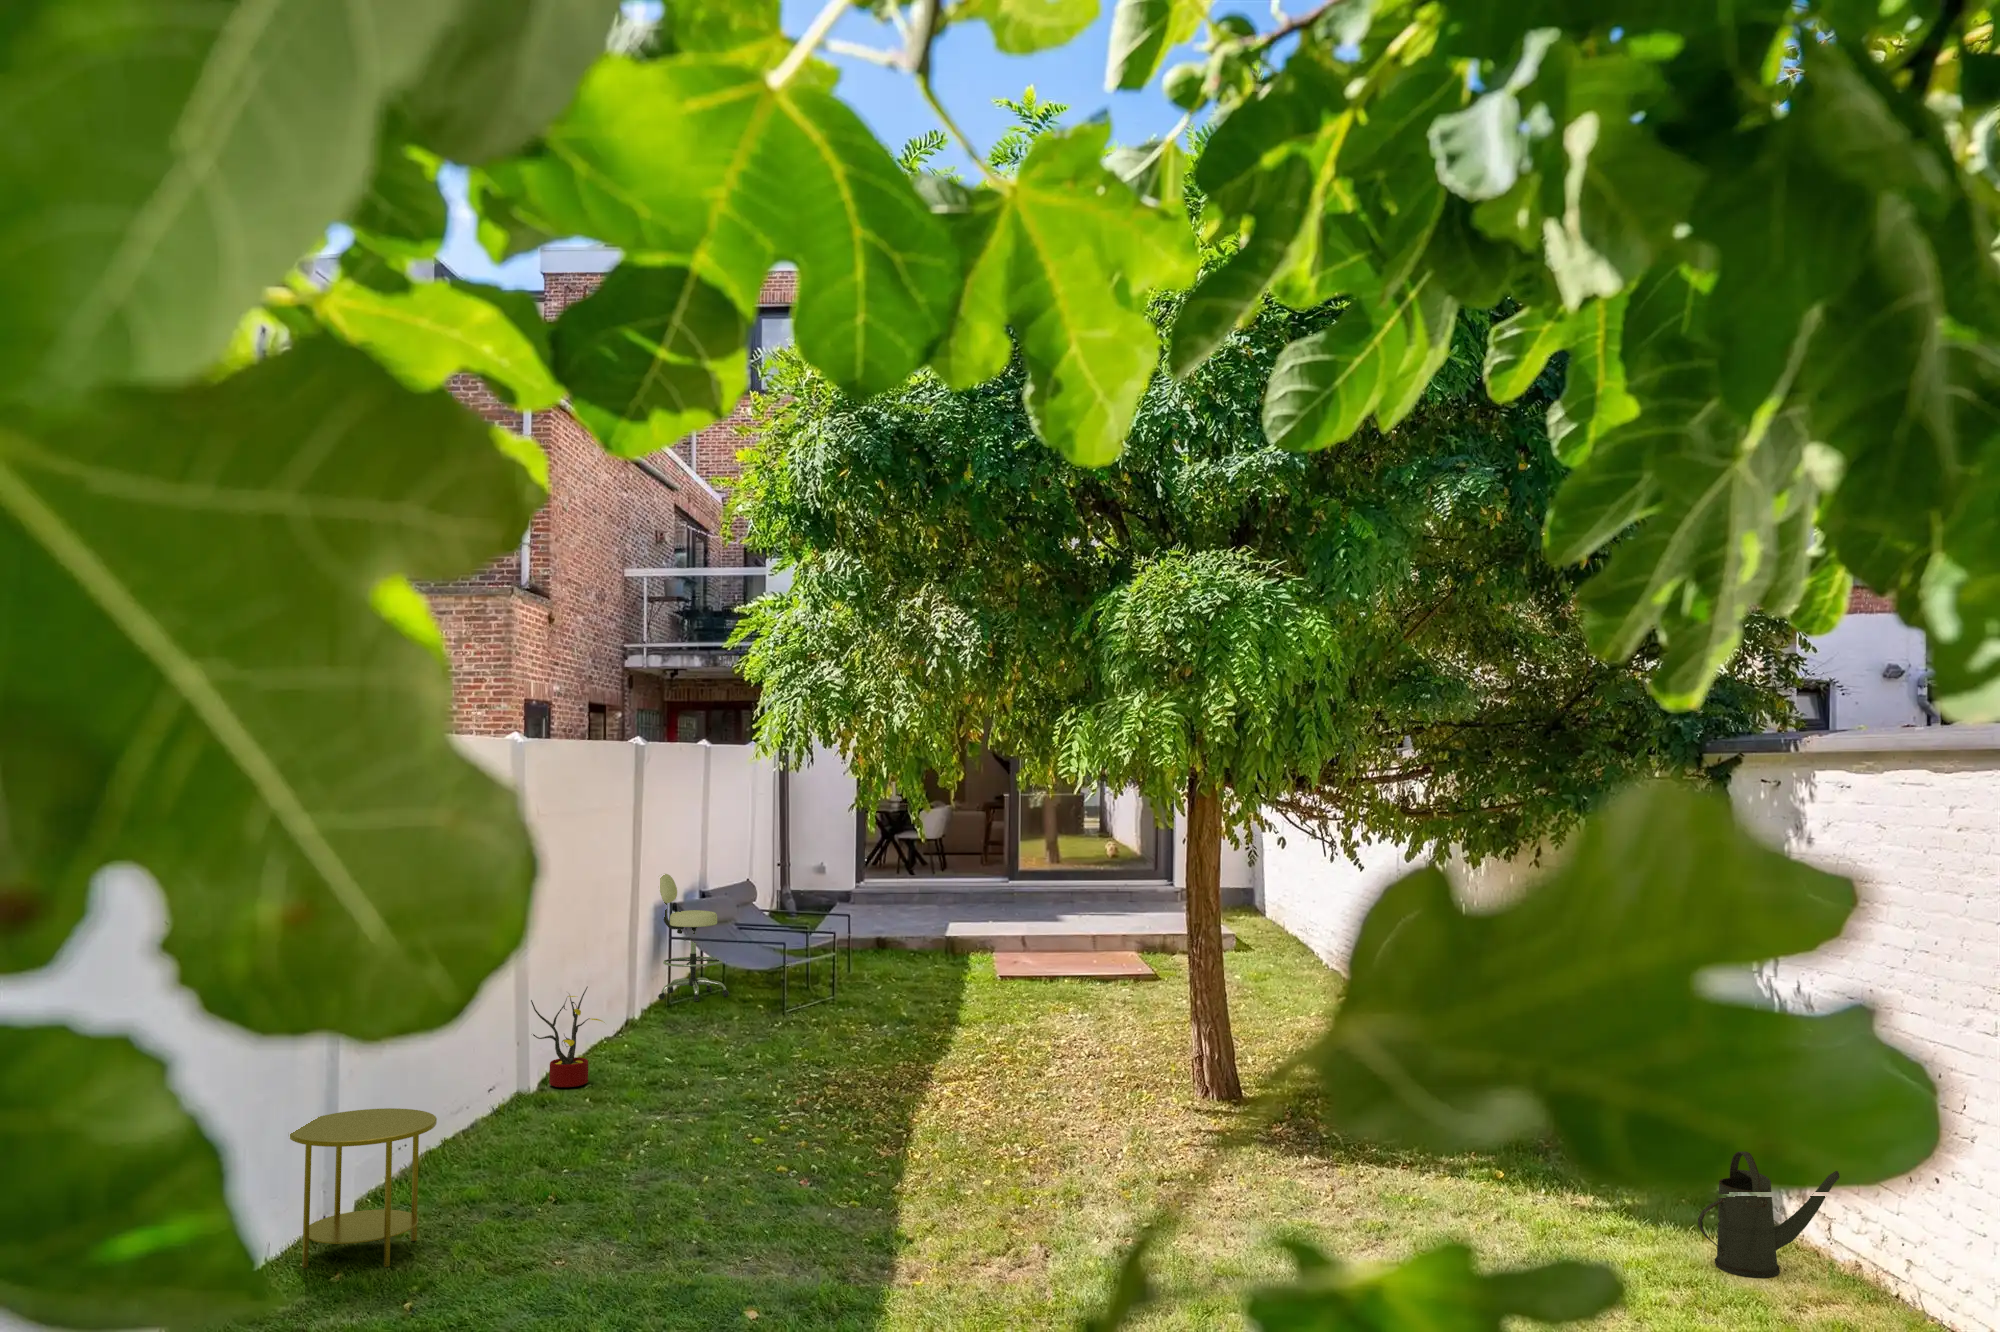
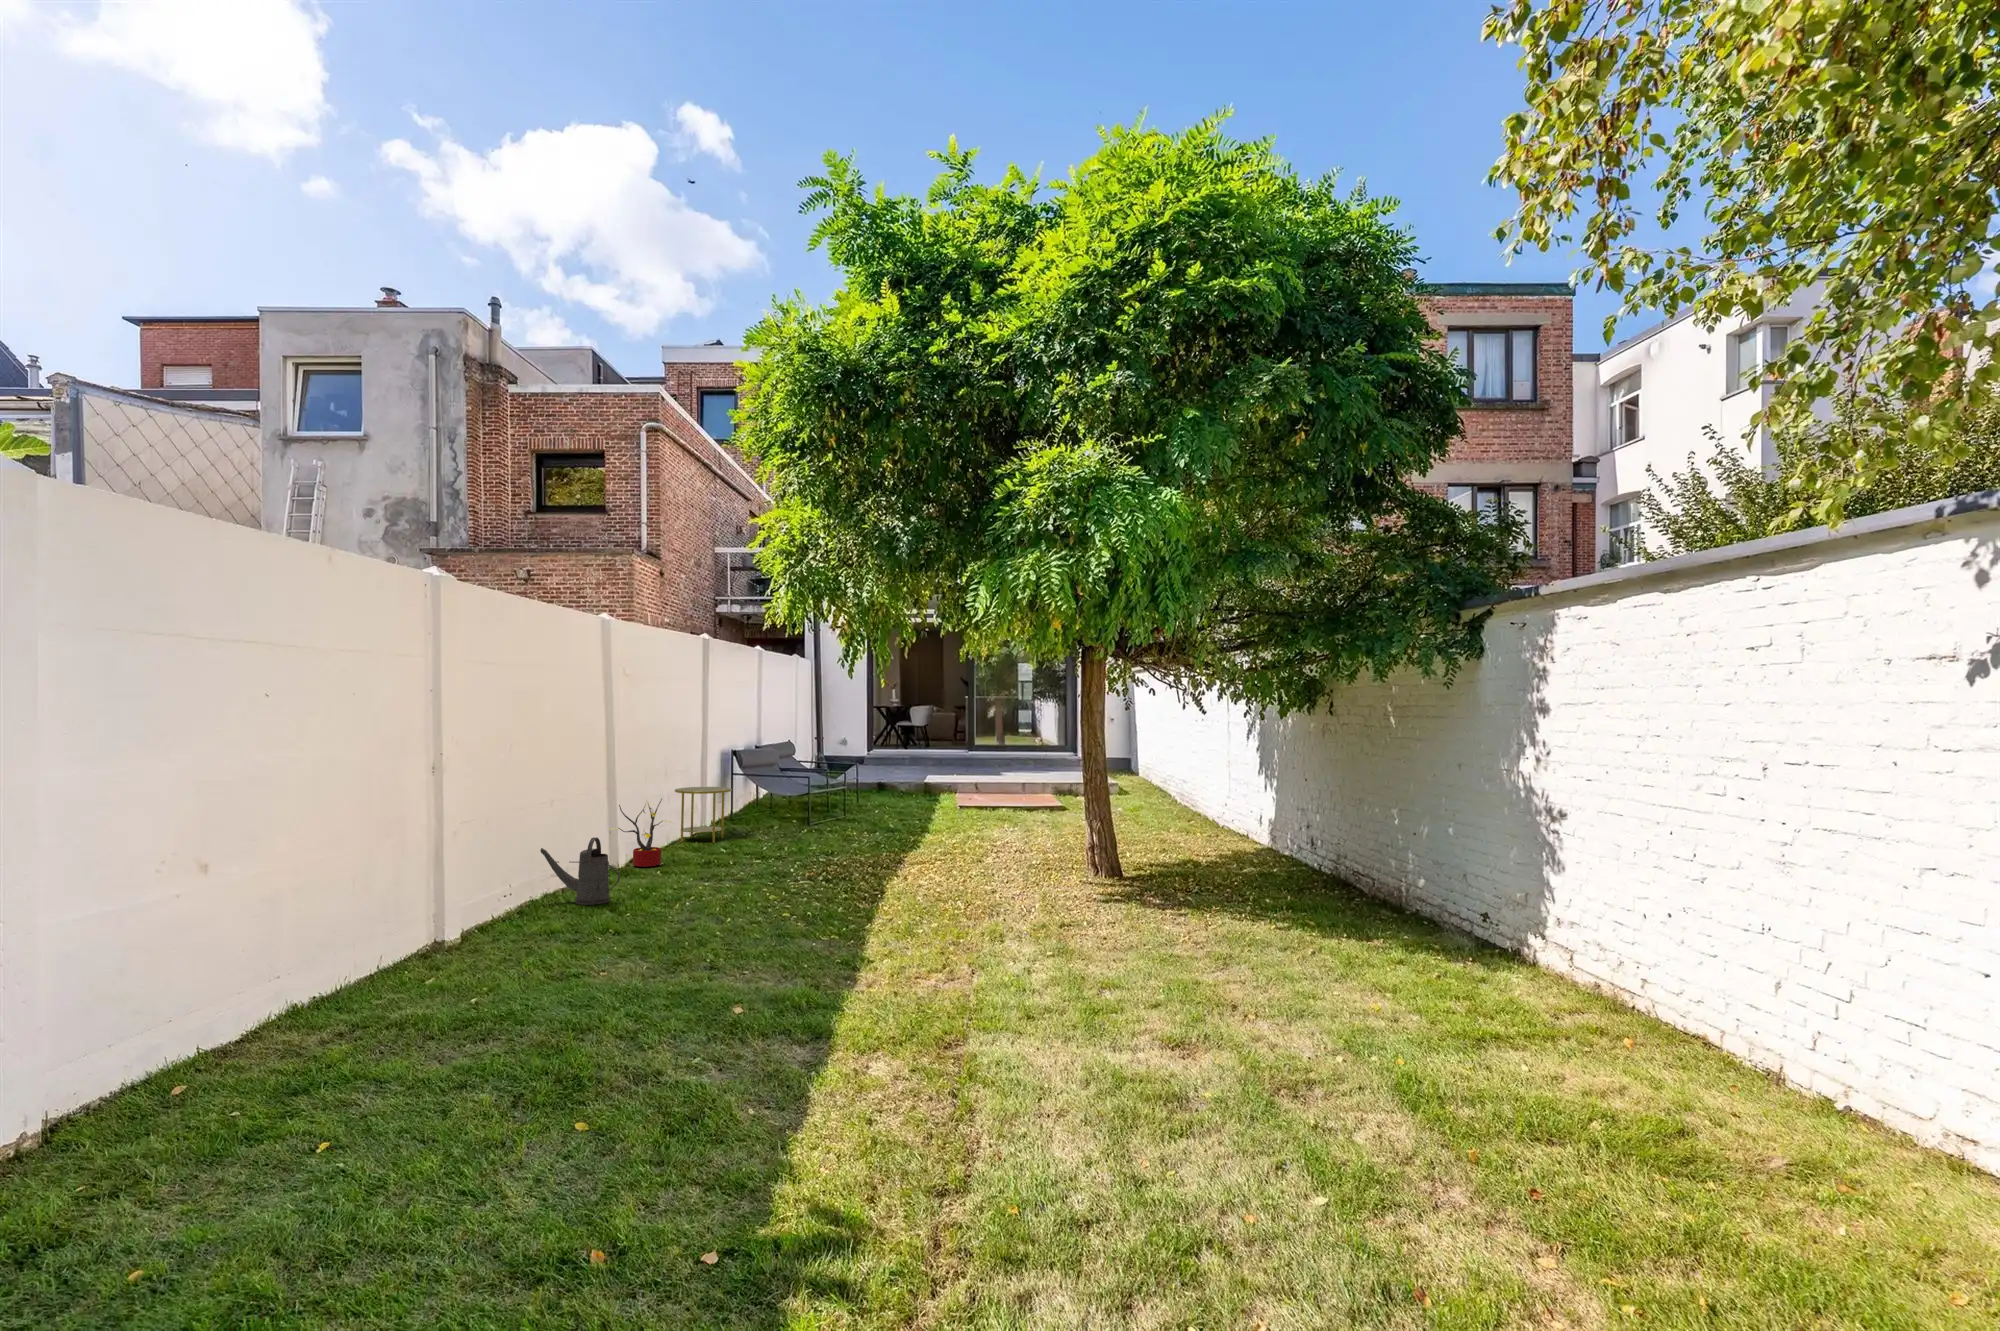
stool: present [658,874,729,1001] -> none [723,734,773,821]
side table: present [290,1108,437,1268] -> present [675,787,732,843]
watering can: present [1698,1152,1840,1278] -> present [540,837,620,905]

